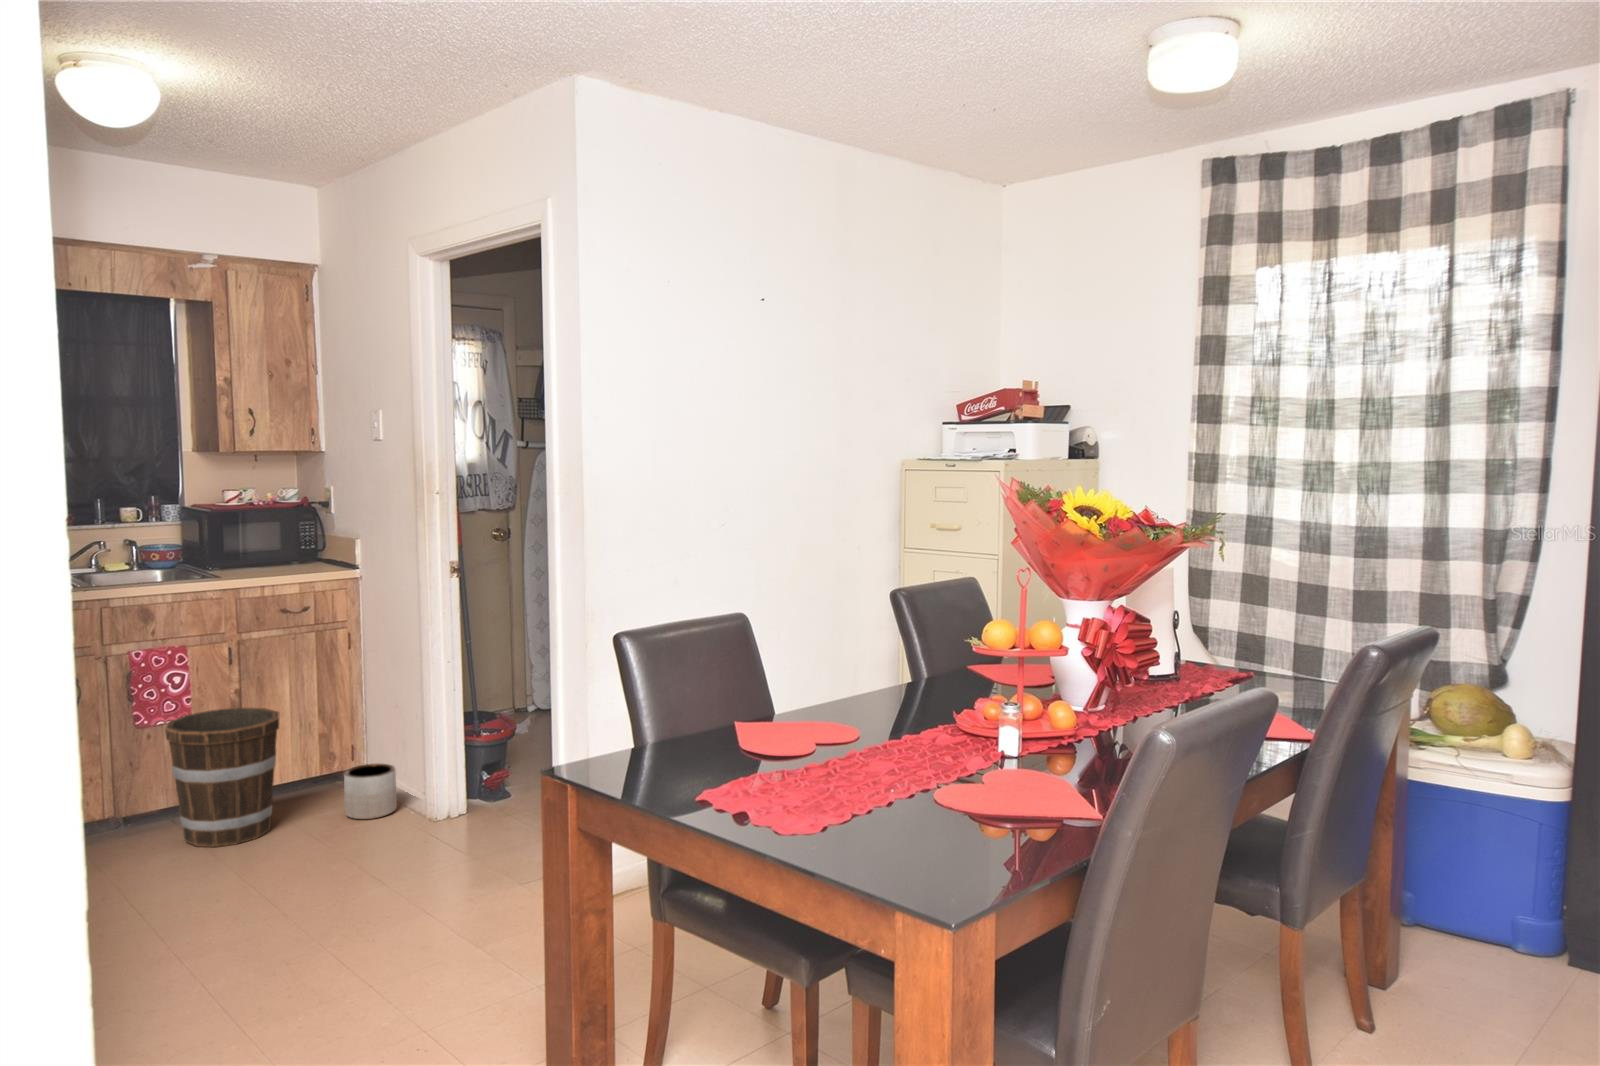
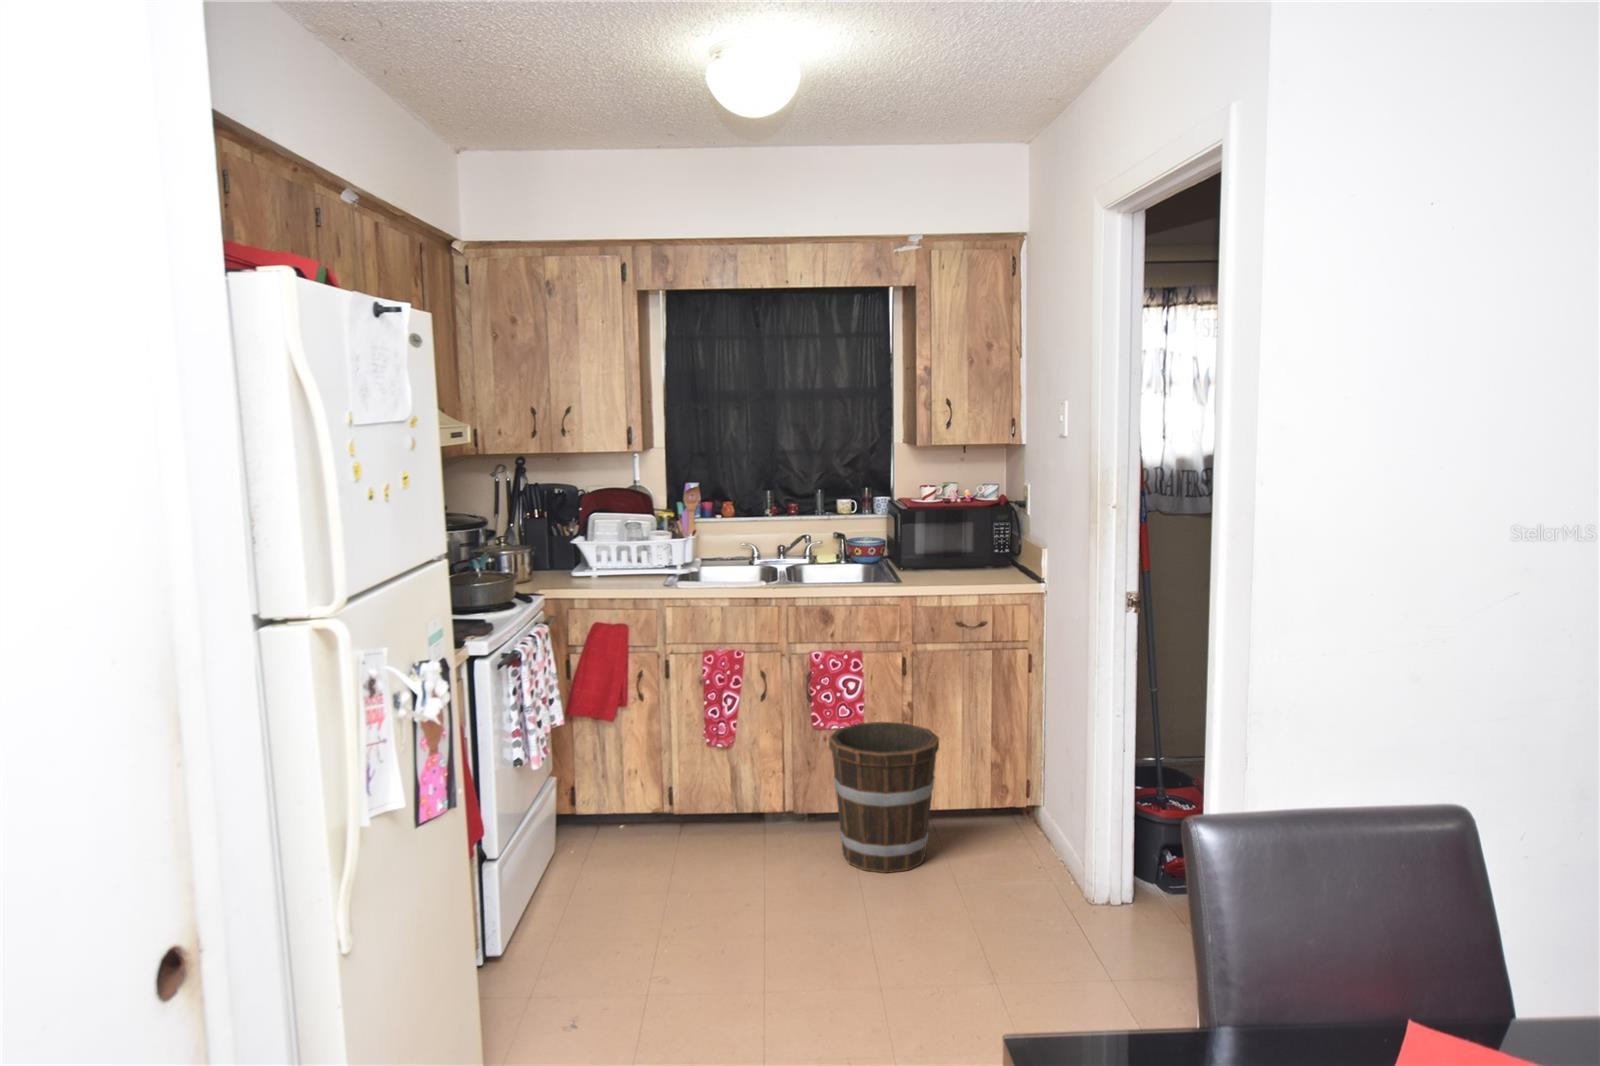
planter: present [344,764,397,819] -> none [1000,812,1057,879]

